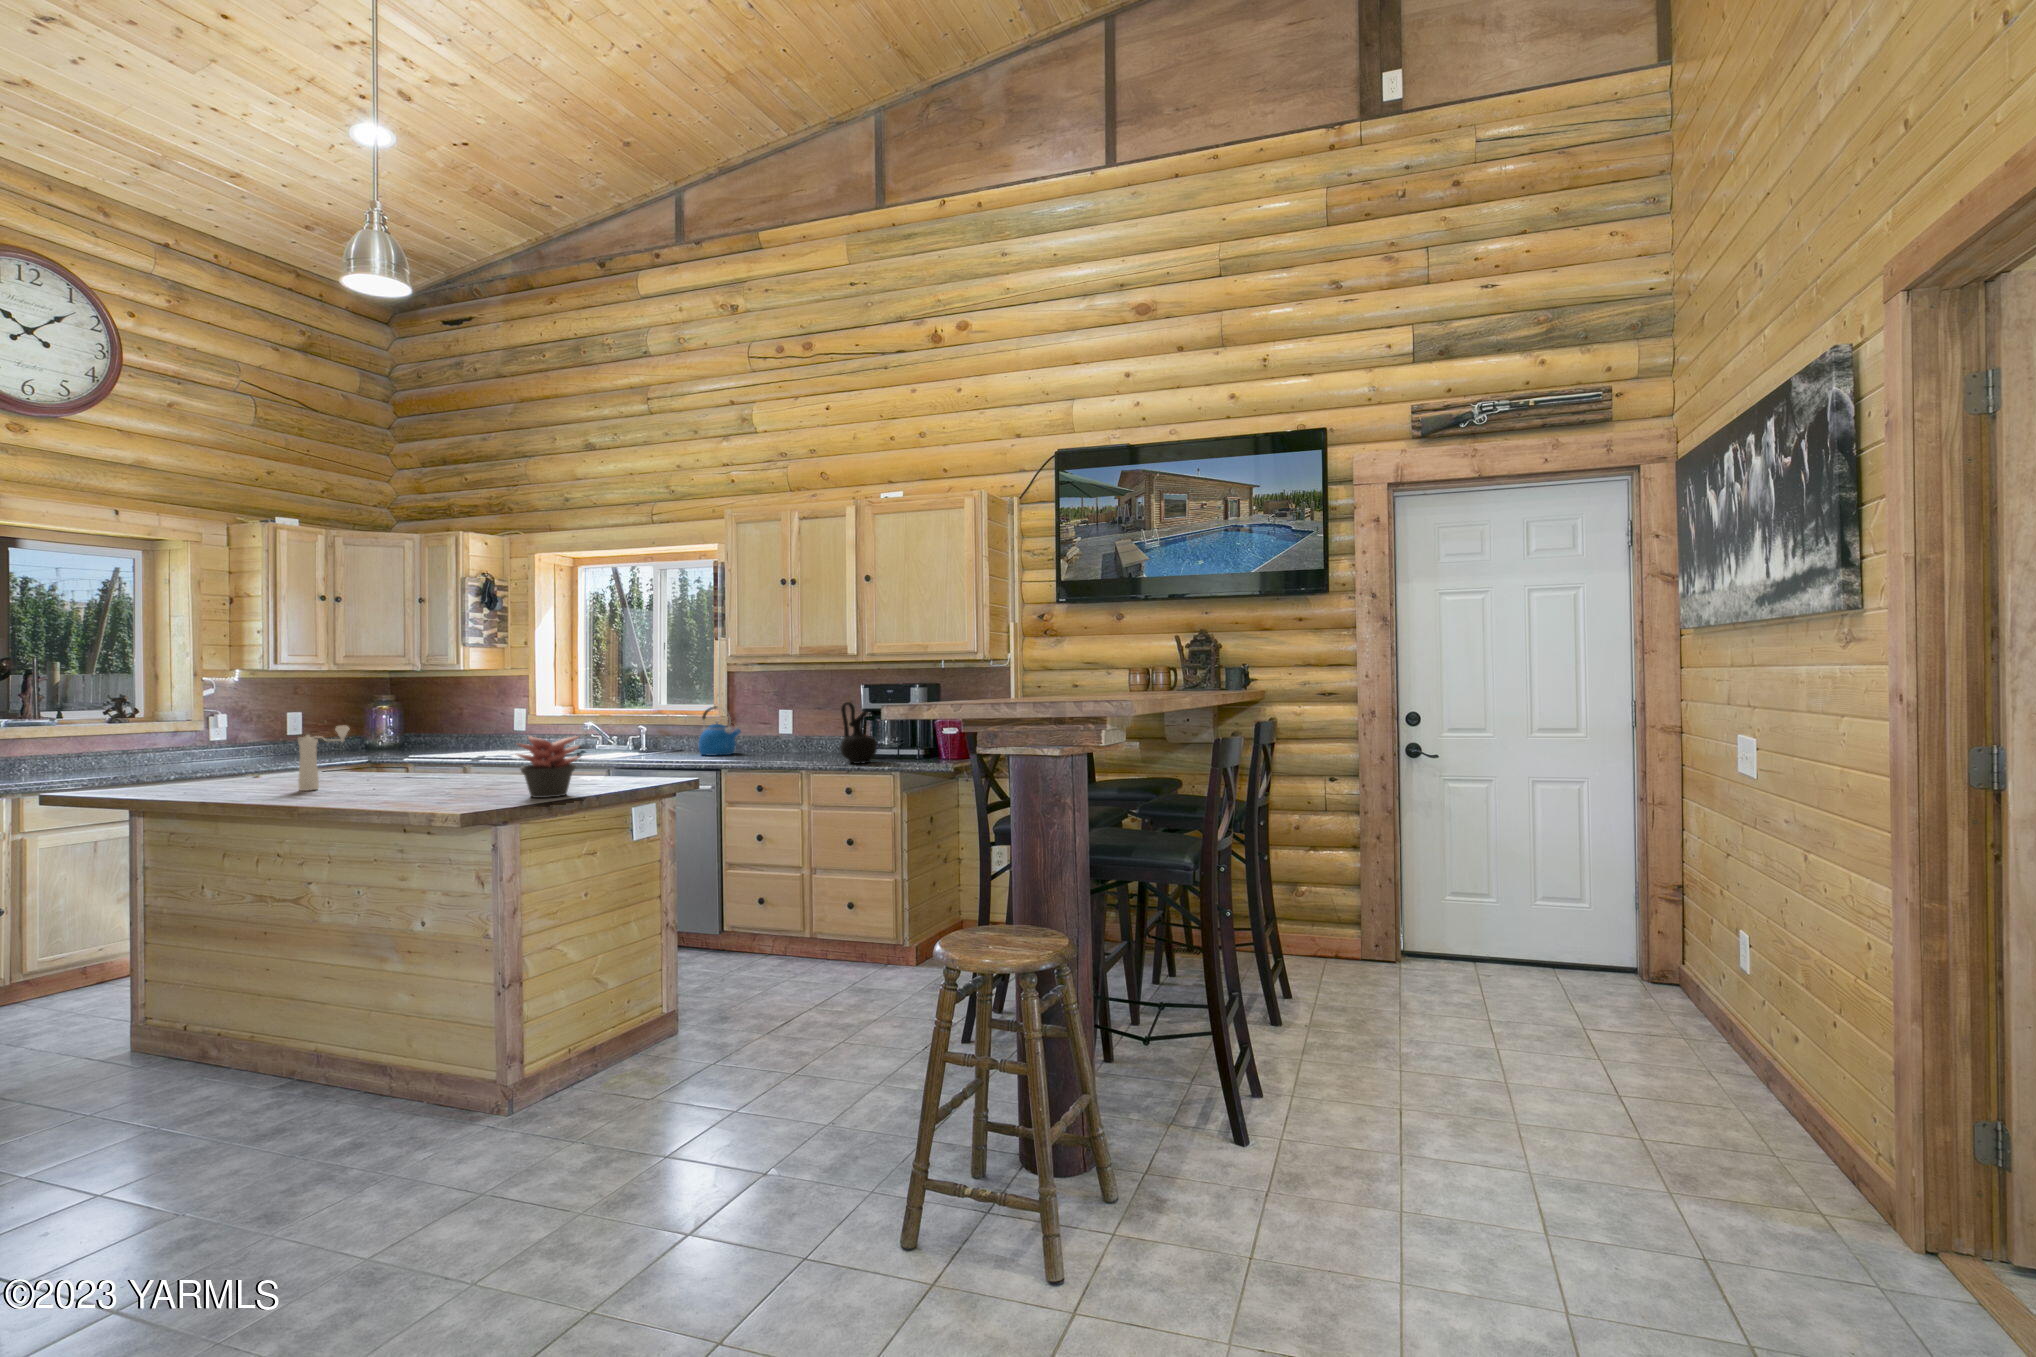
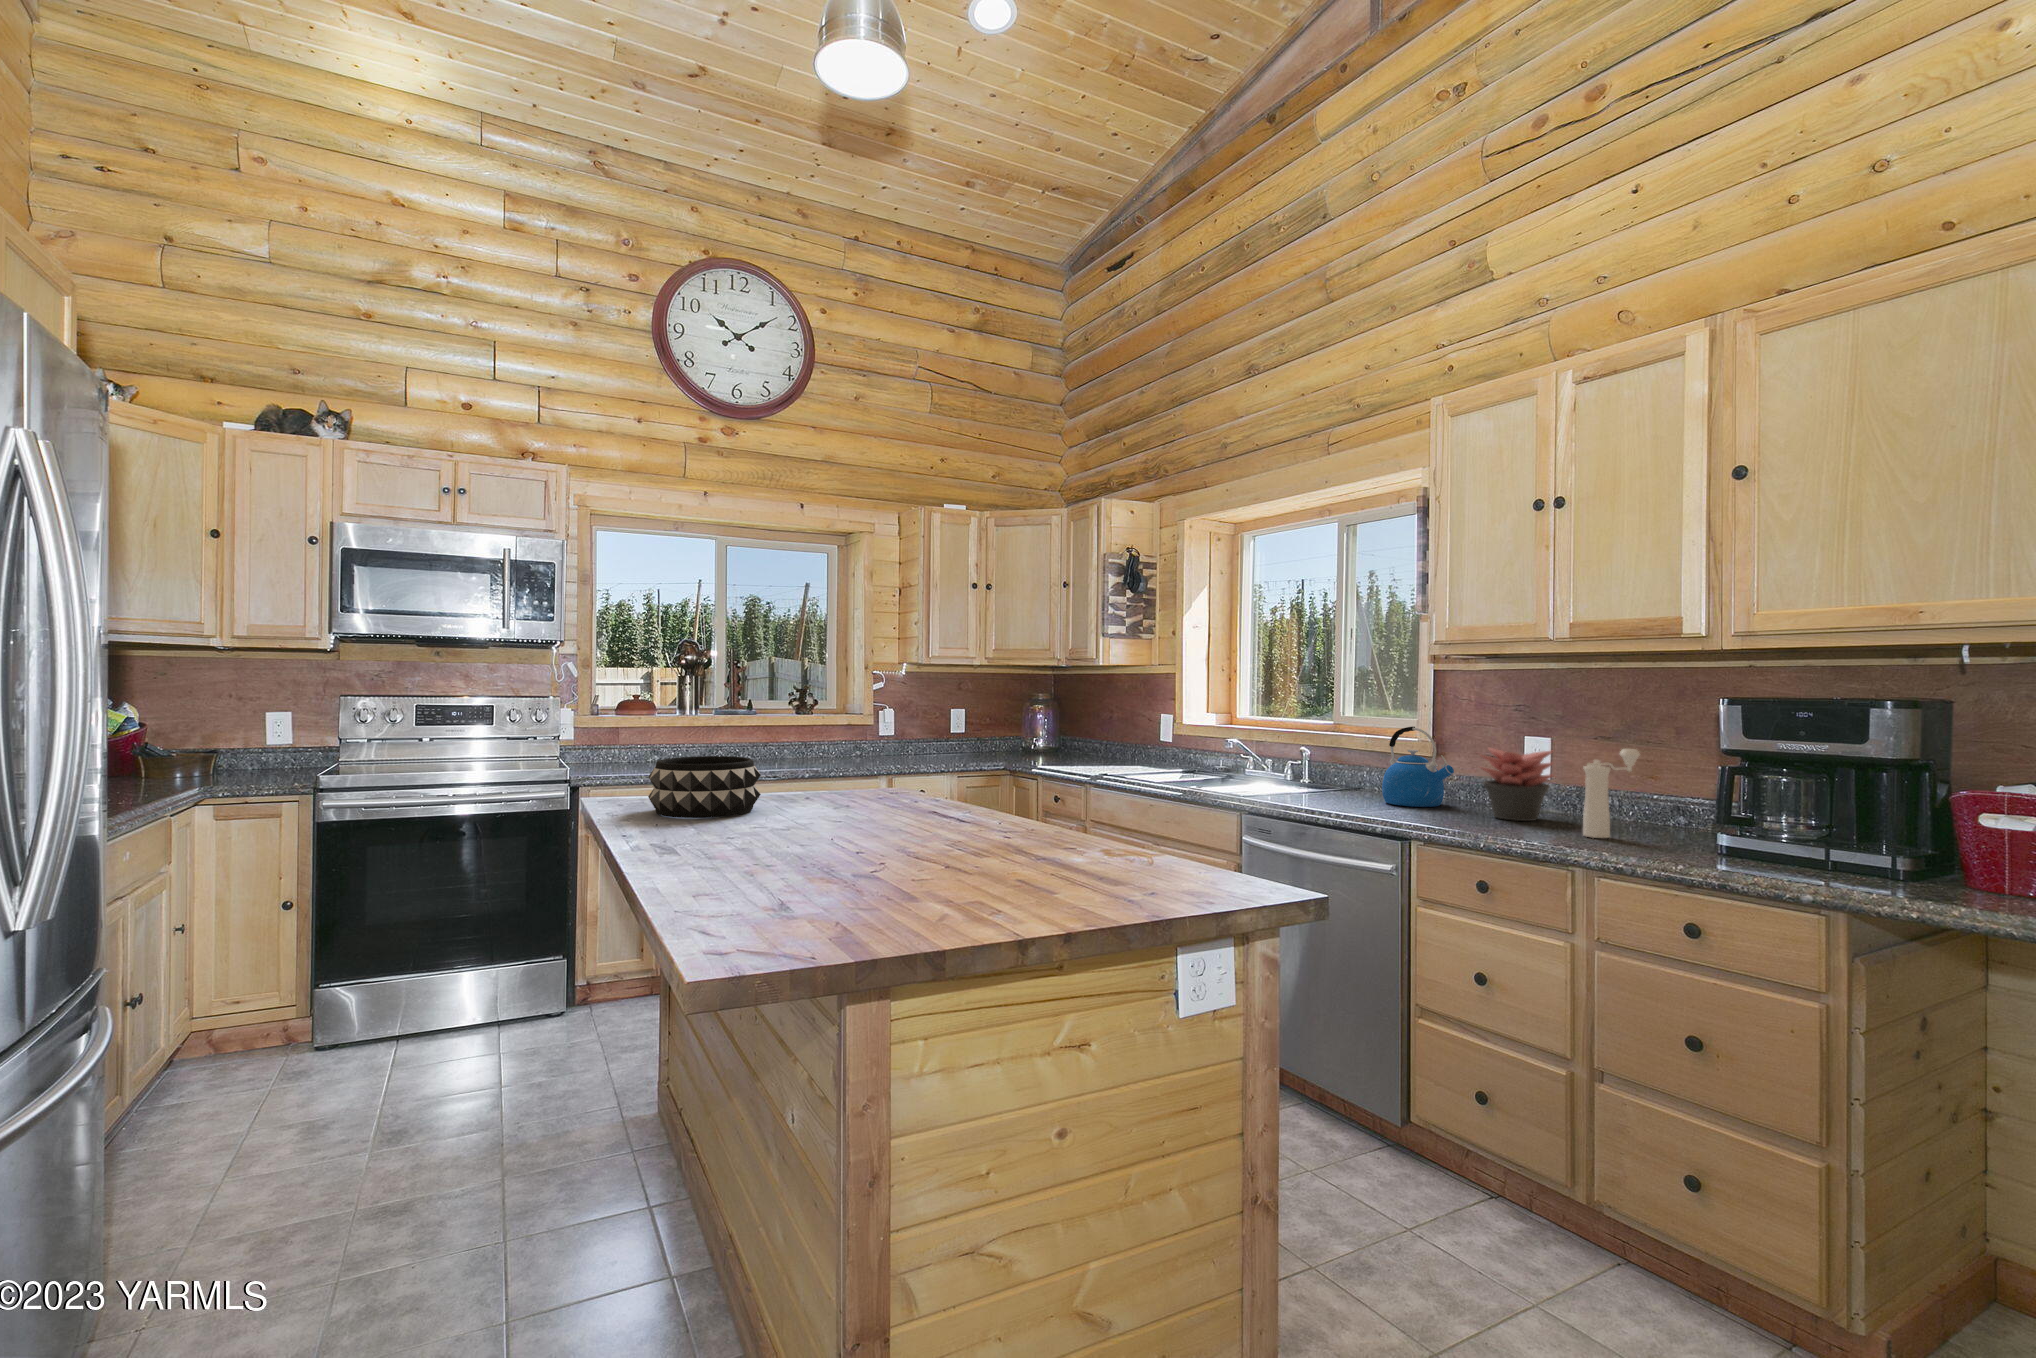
ceramic jug: present [840,702,877,763] -> none [1664,733,1758,867]
pepper mill: present [298,726,349,791] -> present [1583,749,1640,838]
succulent plant: present [517,736,579,798] -> present [1480,747,1553,821]
decorative bowl: none [151,752,257,799] -> present [648,756,761,818]

